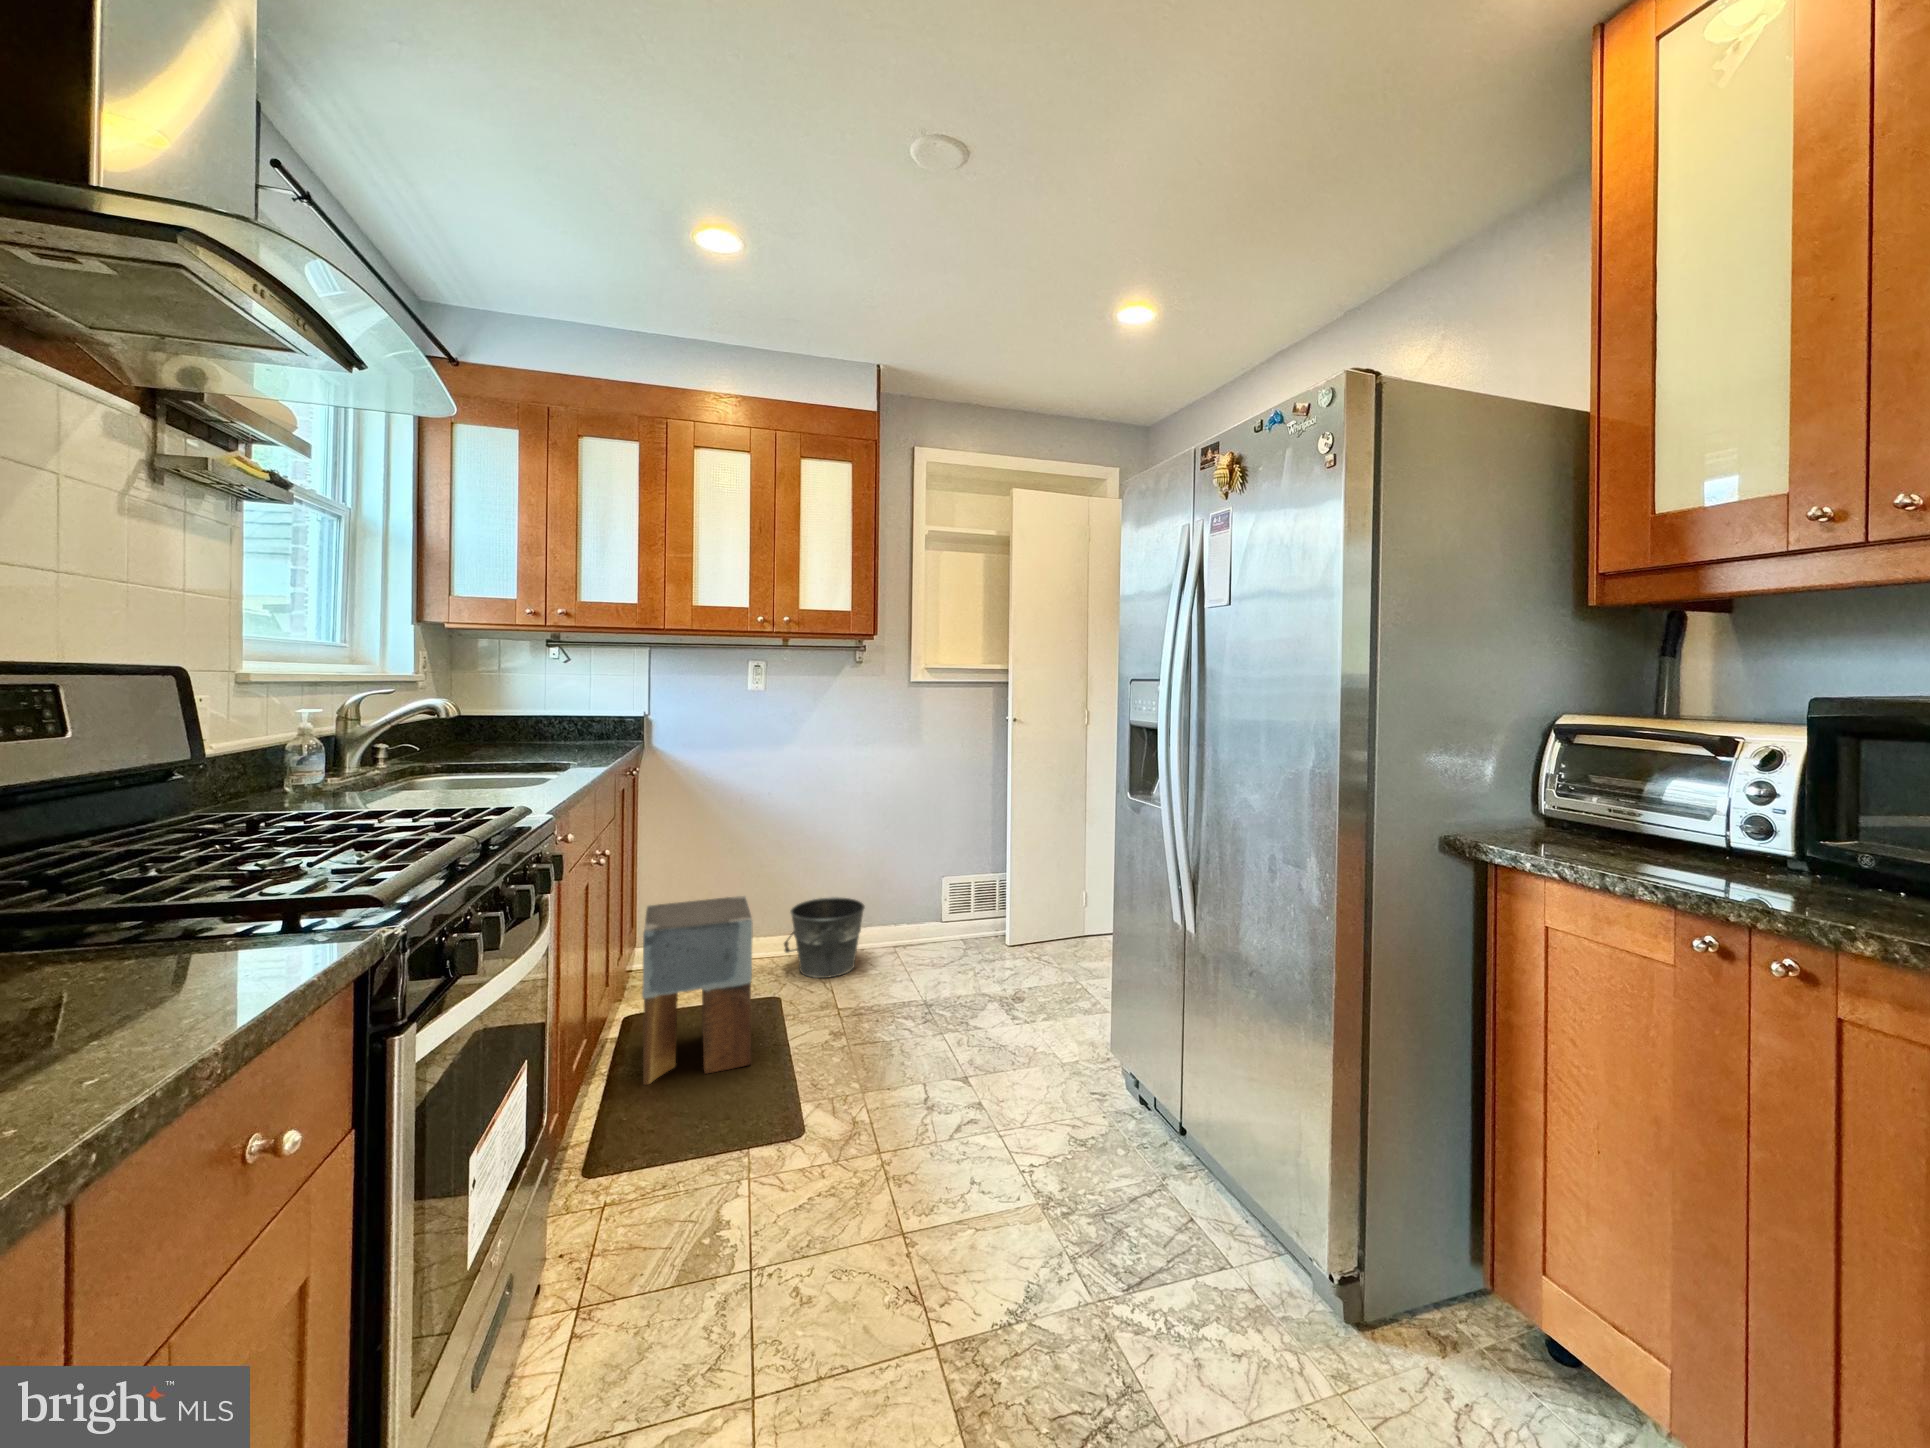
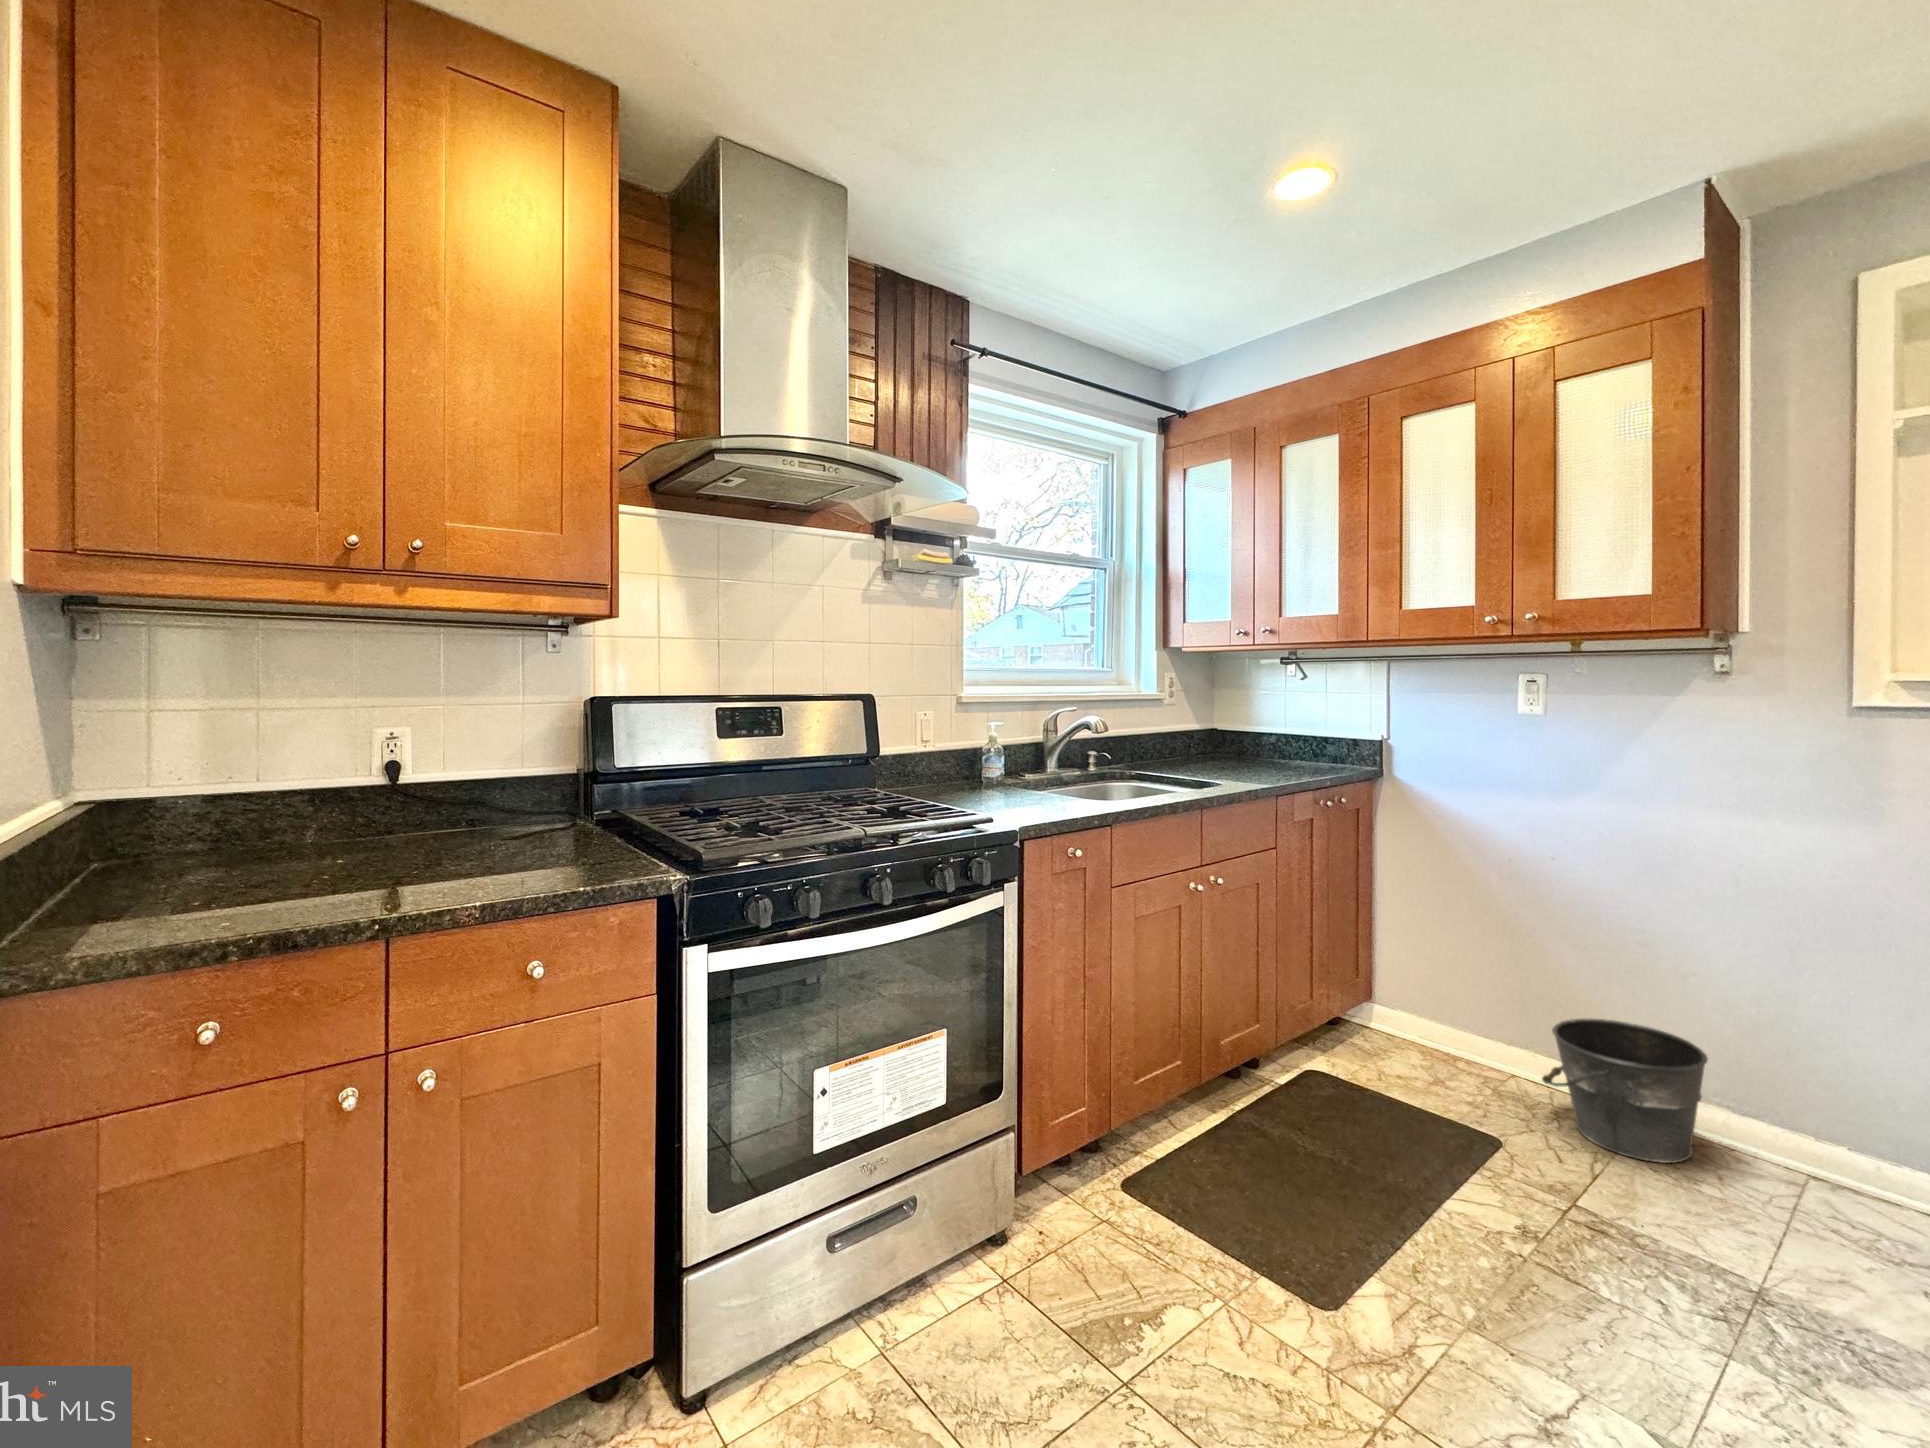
stool: present [642,896,752,1085] -> none [1236,946,1411,1193]

